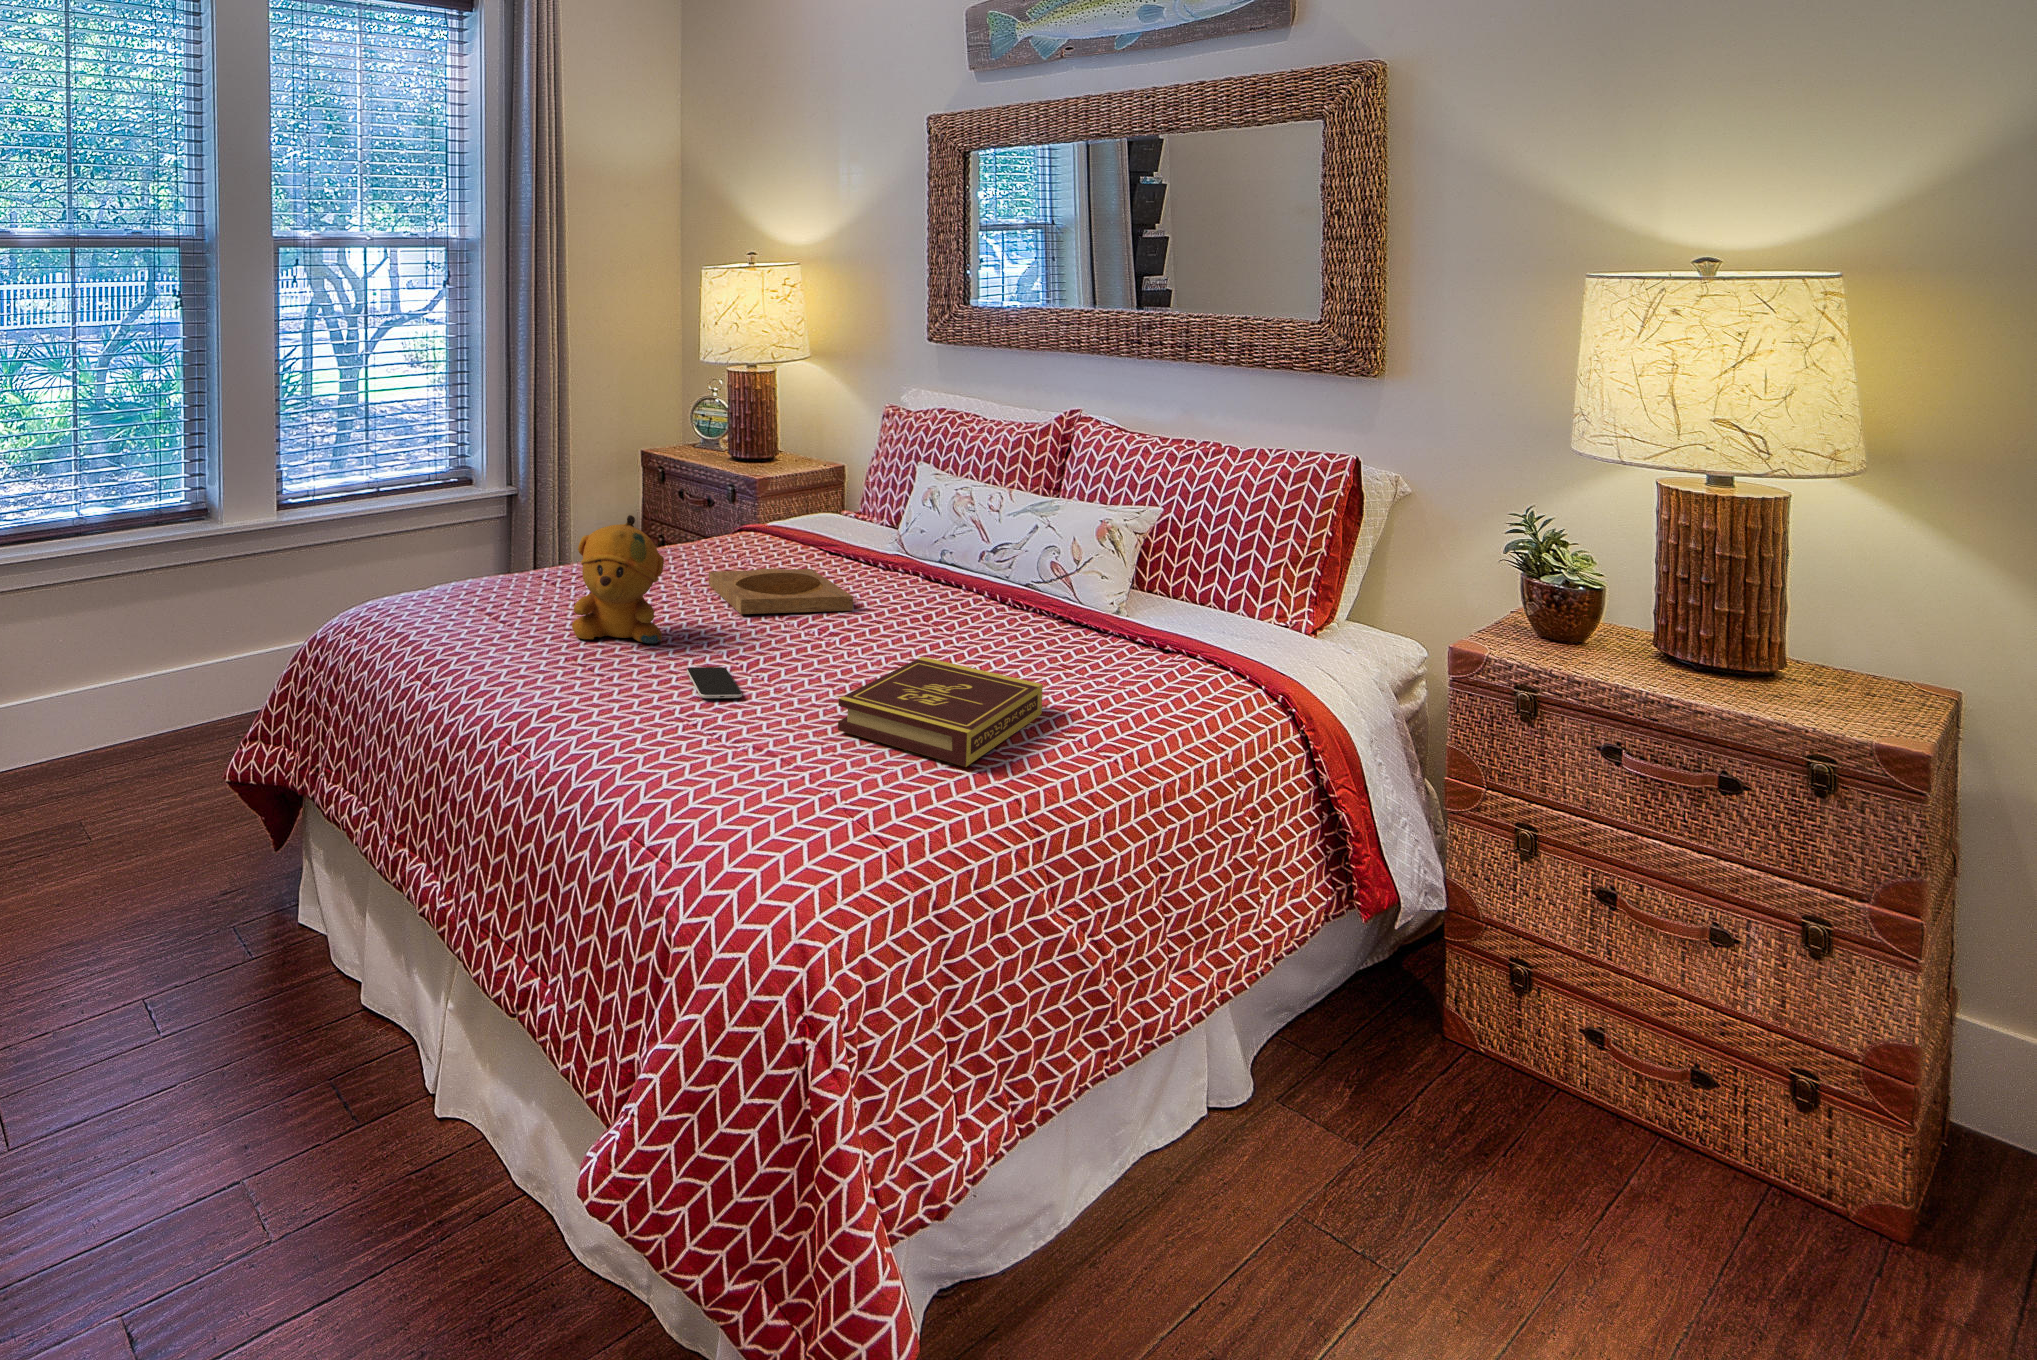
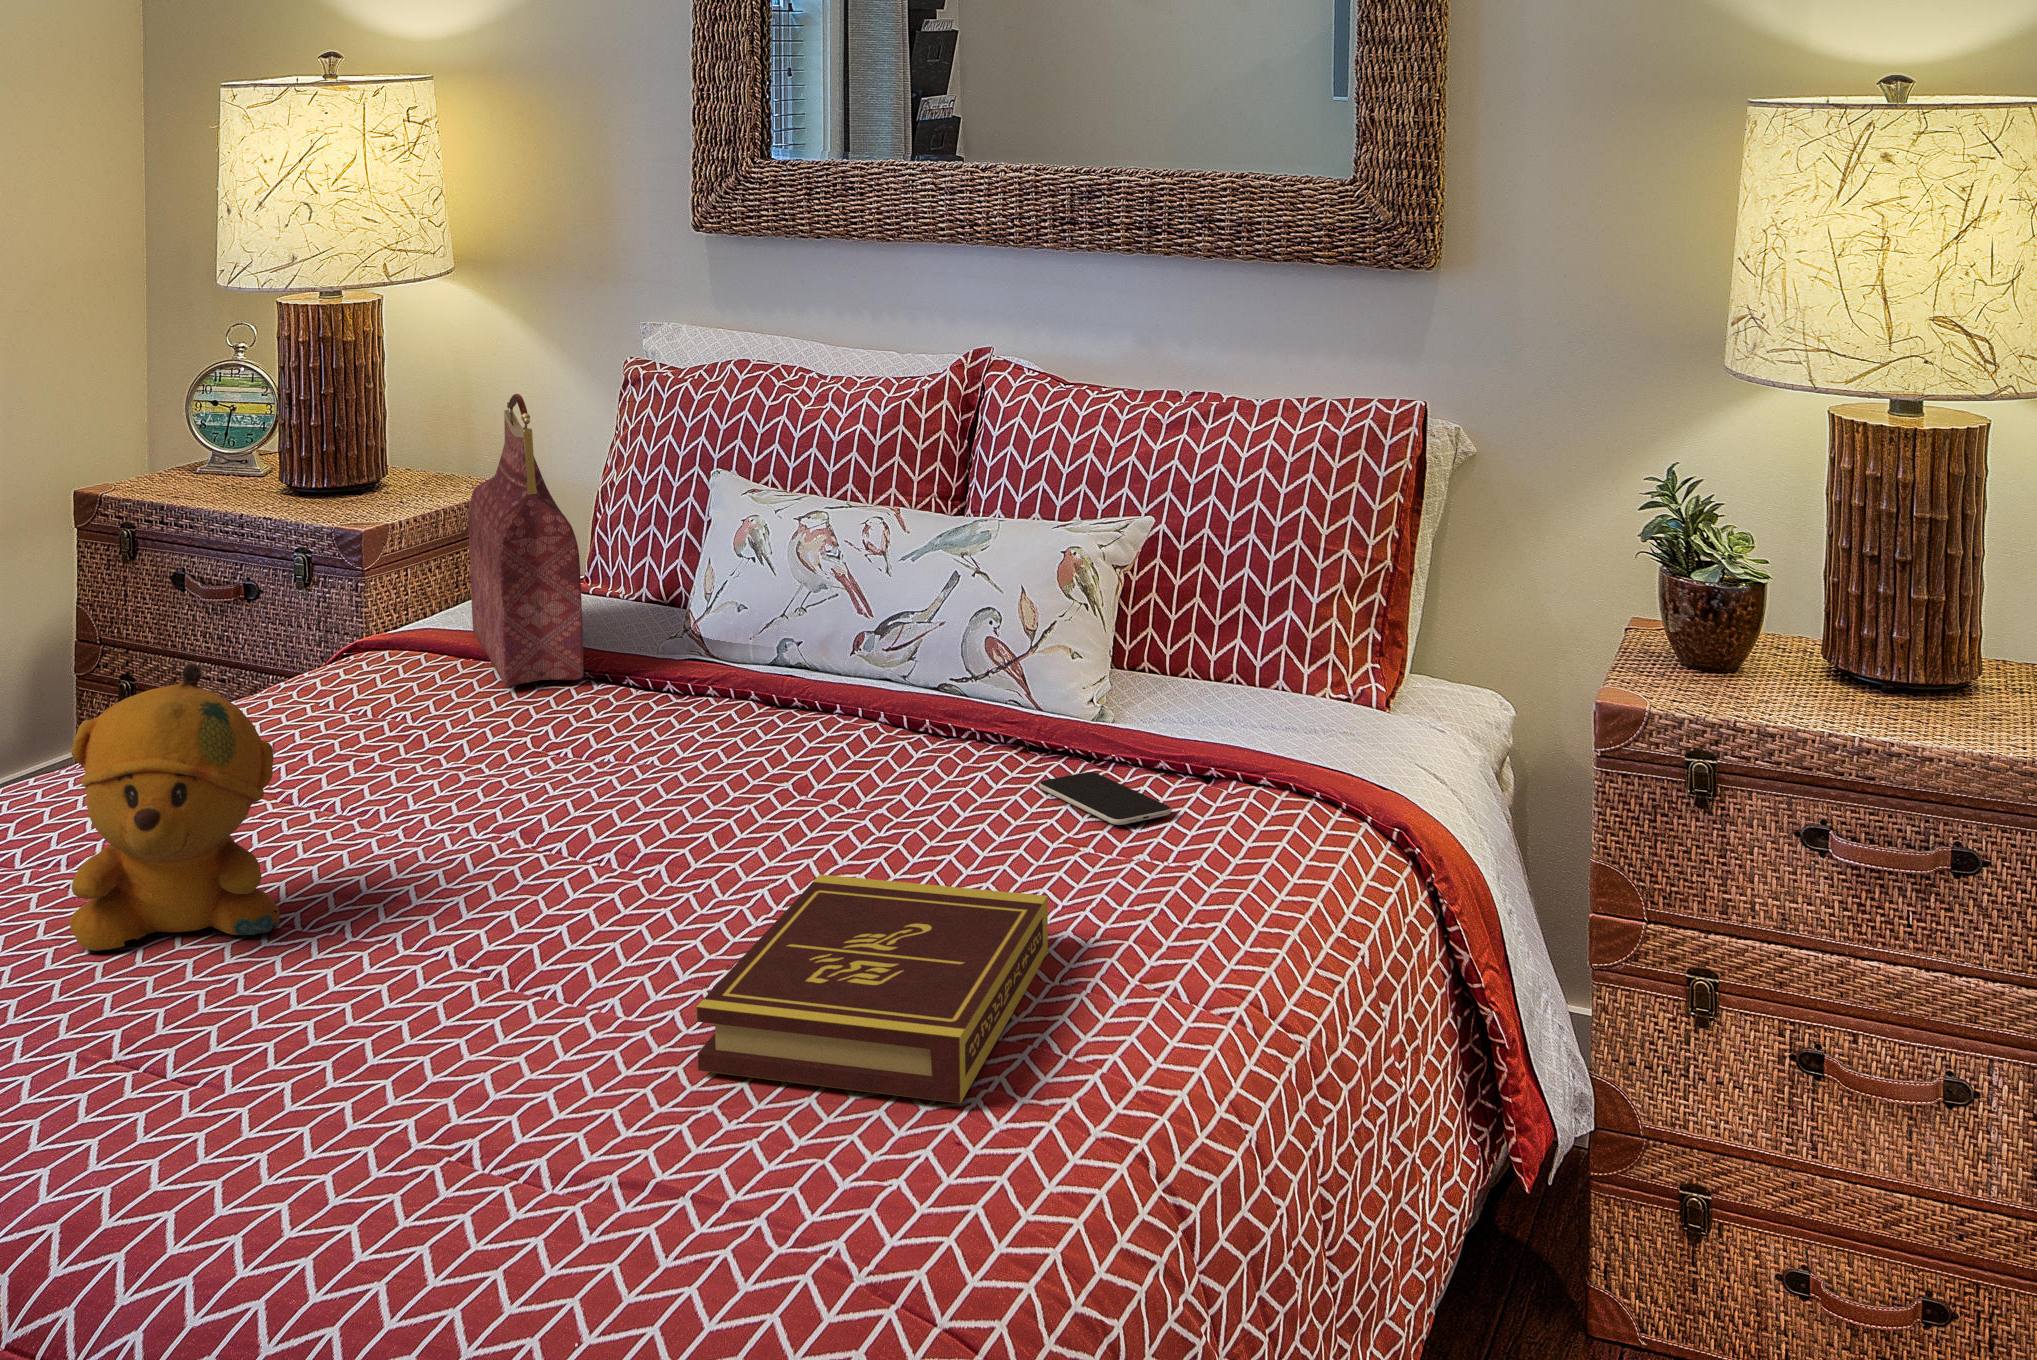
handbag: none [784,413,834,560] -> present [469,394,583,686]
tray: present [709,569,853,614] -> none [348,707,650,830]
smartphone: present [687,667,742,698] -> present [1039,772,1171,825]

